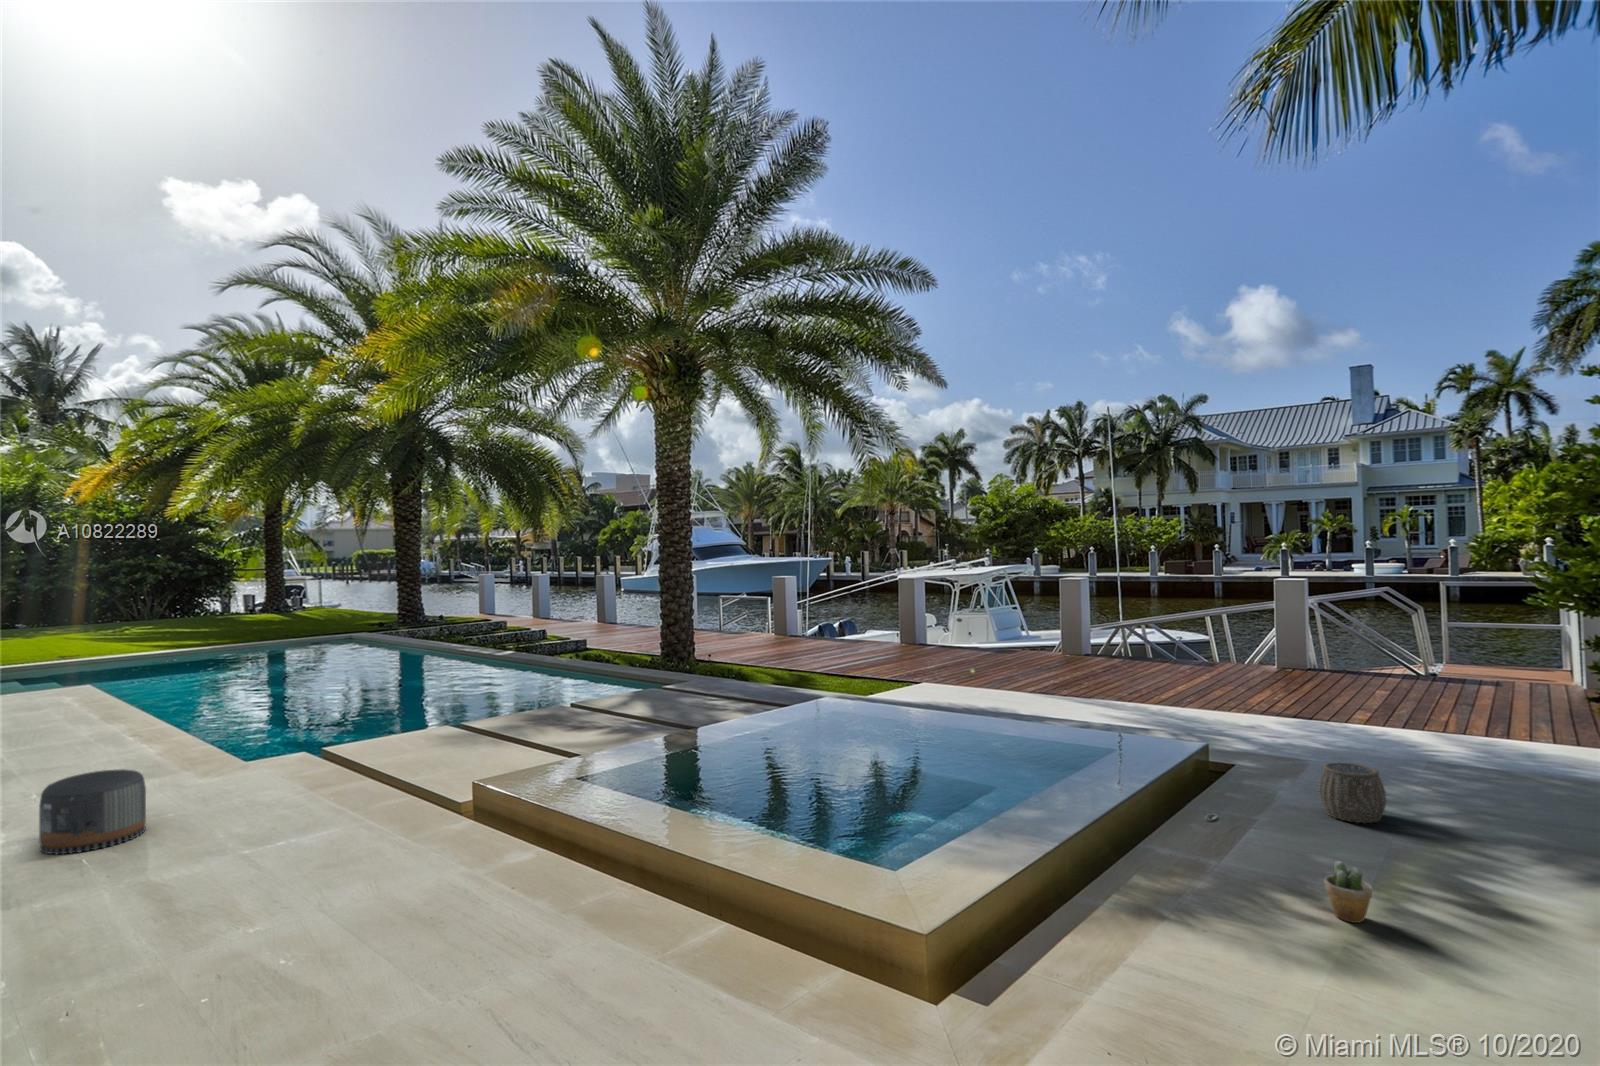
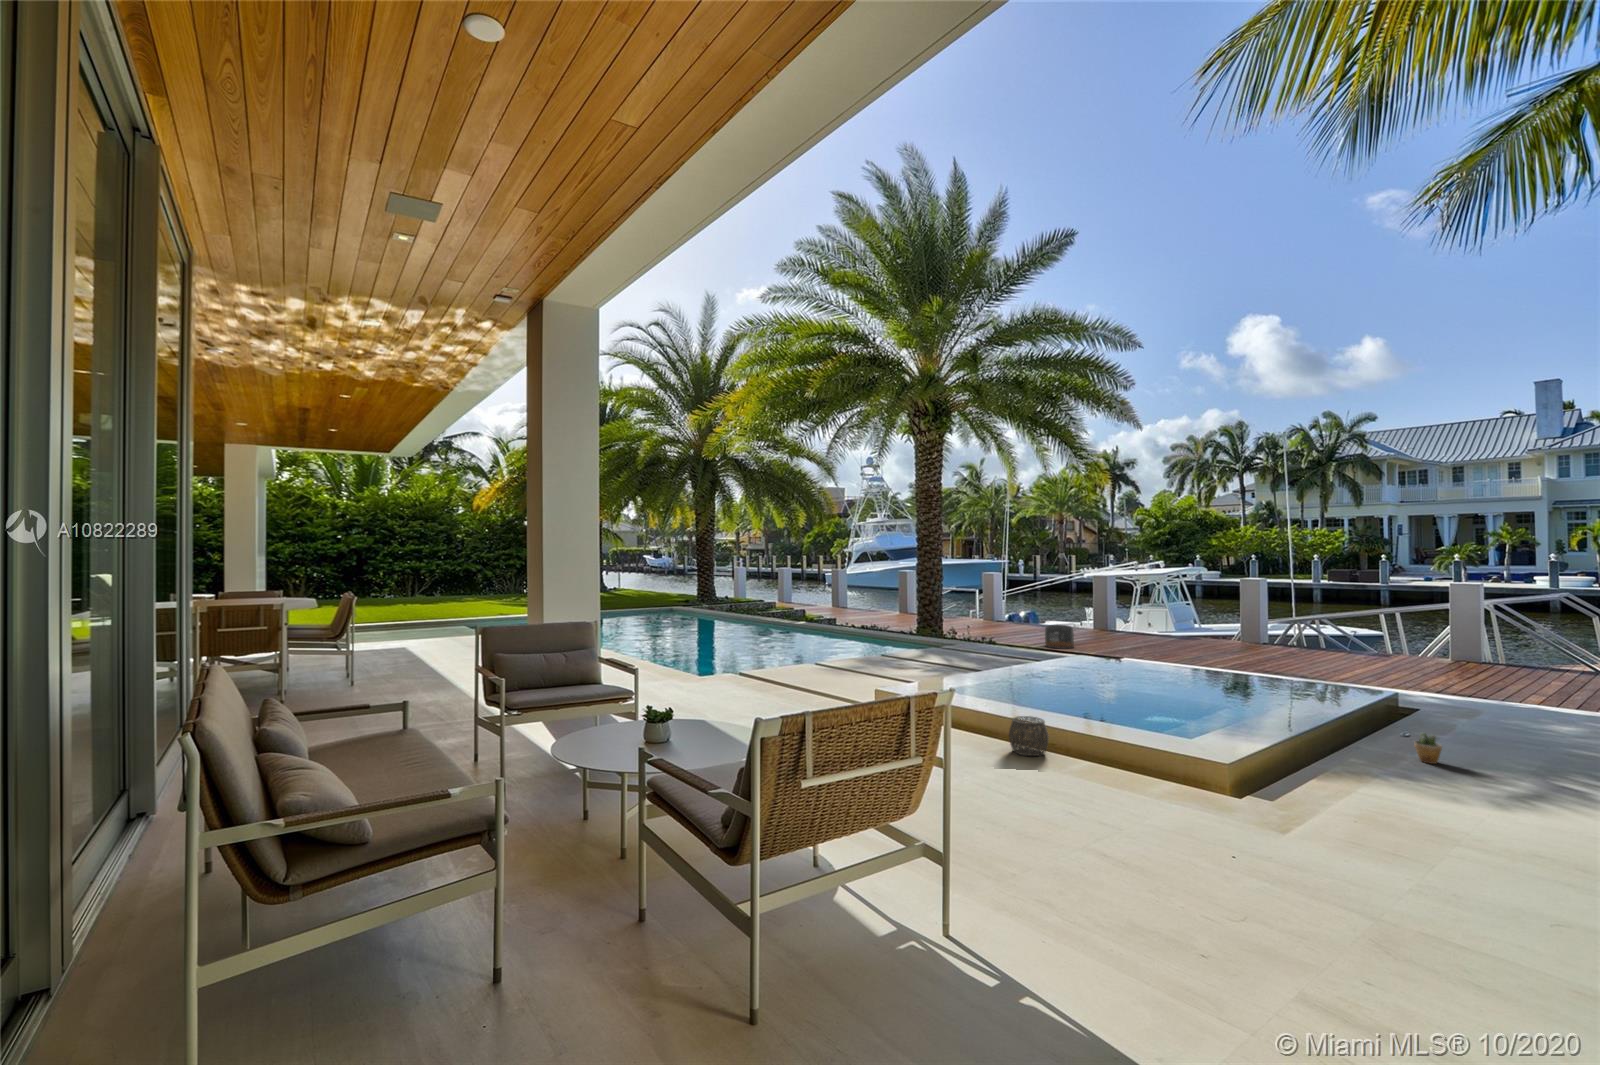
woven basket: present [1318,762,1386,823] -> present [1009,716,1048,757]
pouf: present [39,769,146,855] -> present [1045,624,1074,649]

